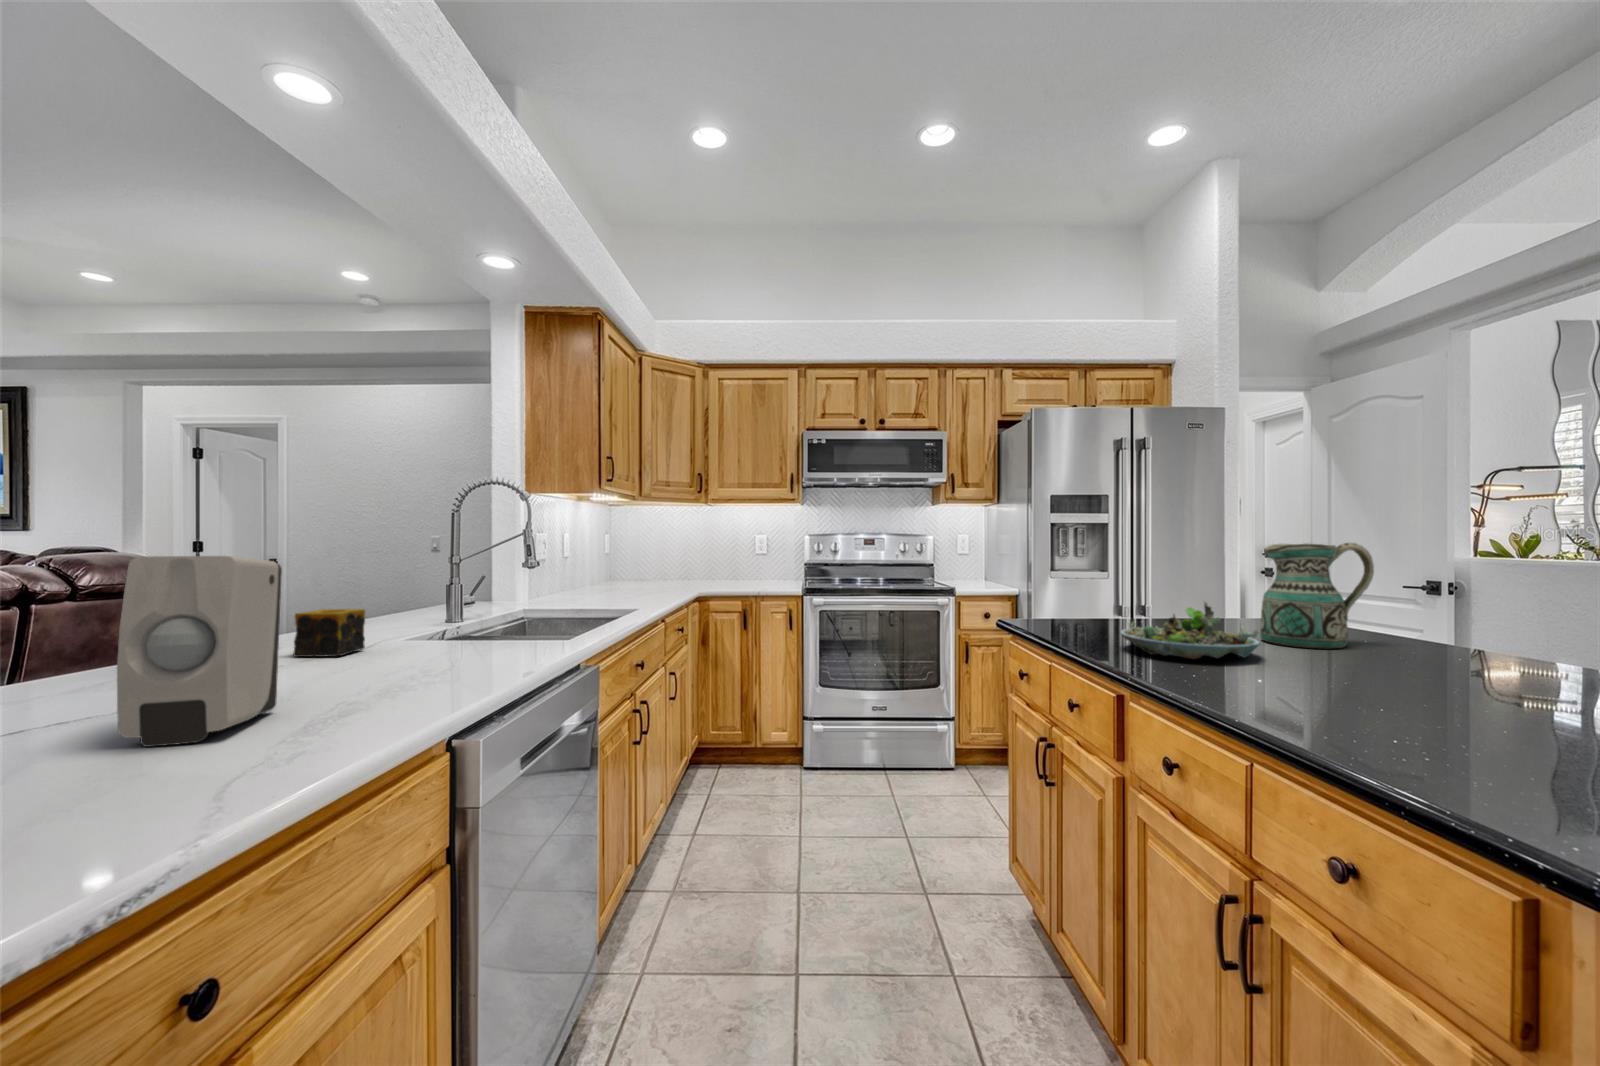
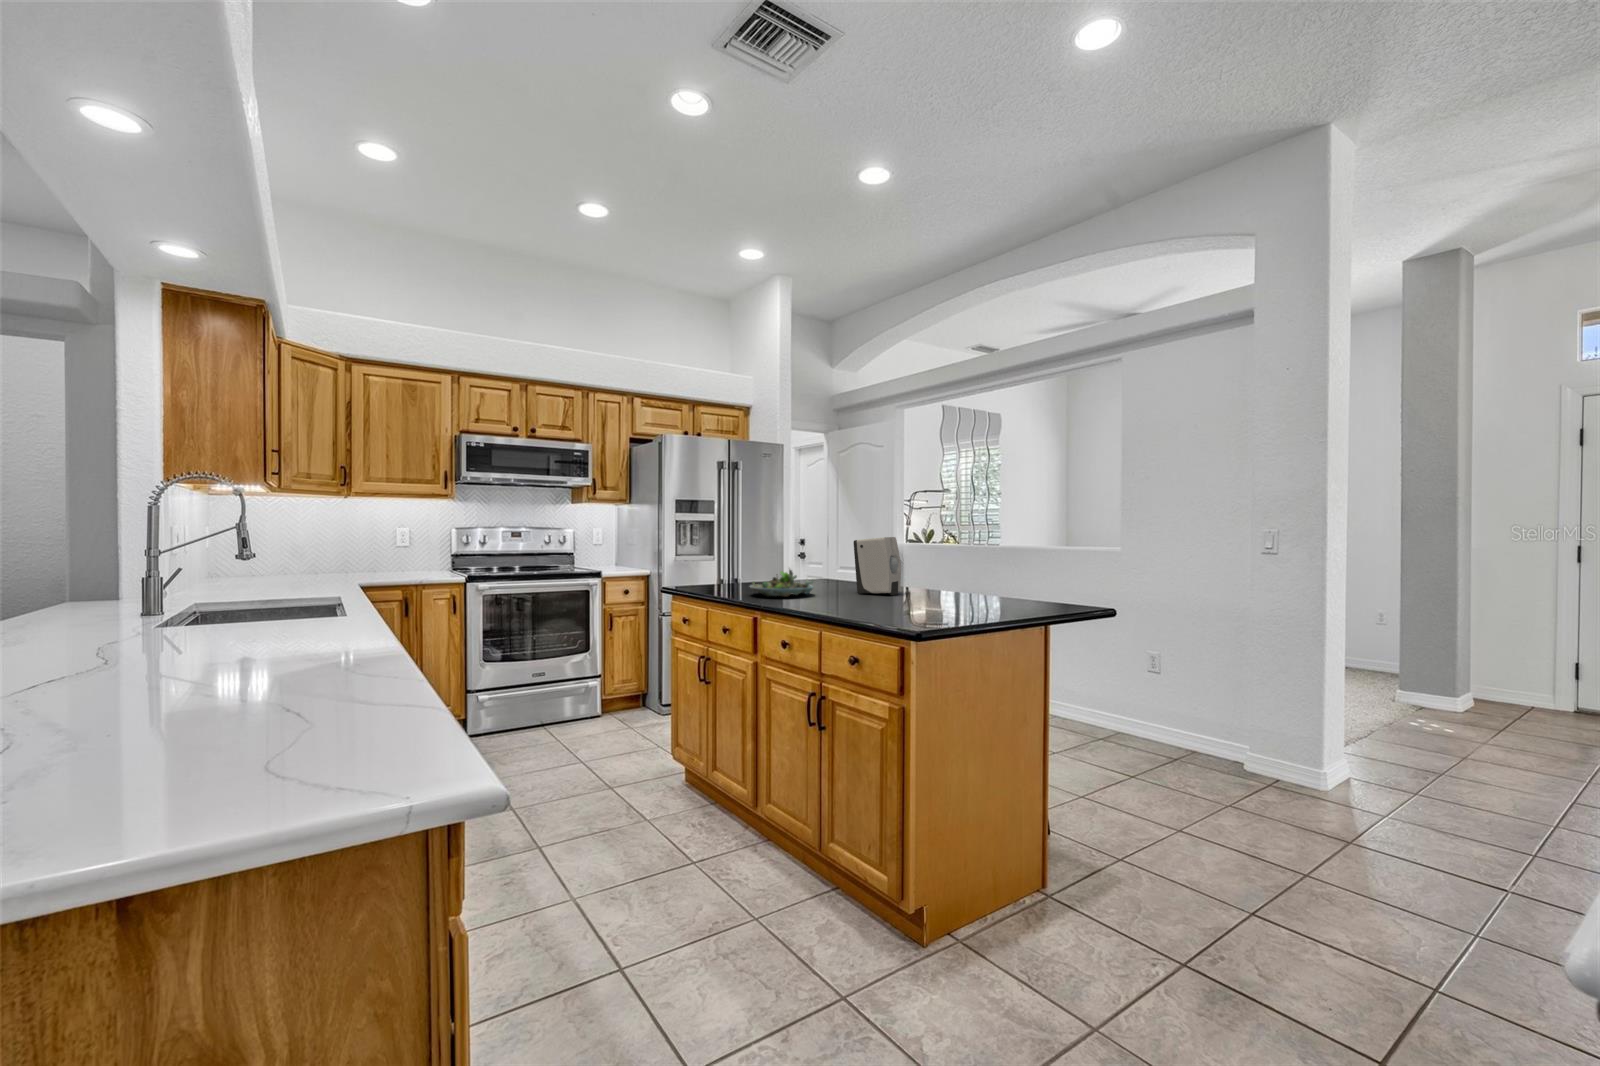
ceramic pitcher: present [1260,543,1374,648] -> none [811,535,857,589]
soap dispenser: present [117,556,282,747] -> present [854,537,901,595]
candle: present [293,609,365,657] -> none [97,602,158,648]

